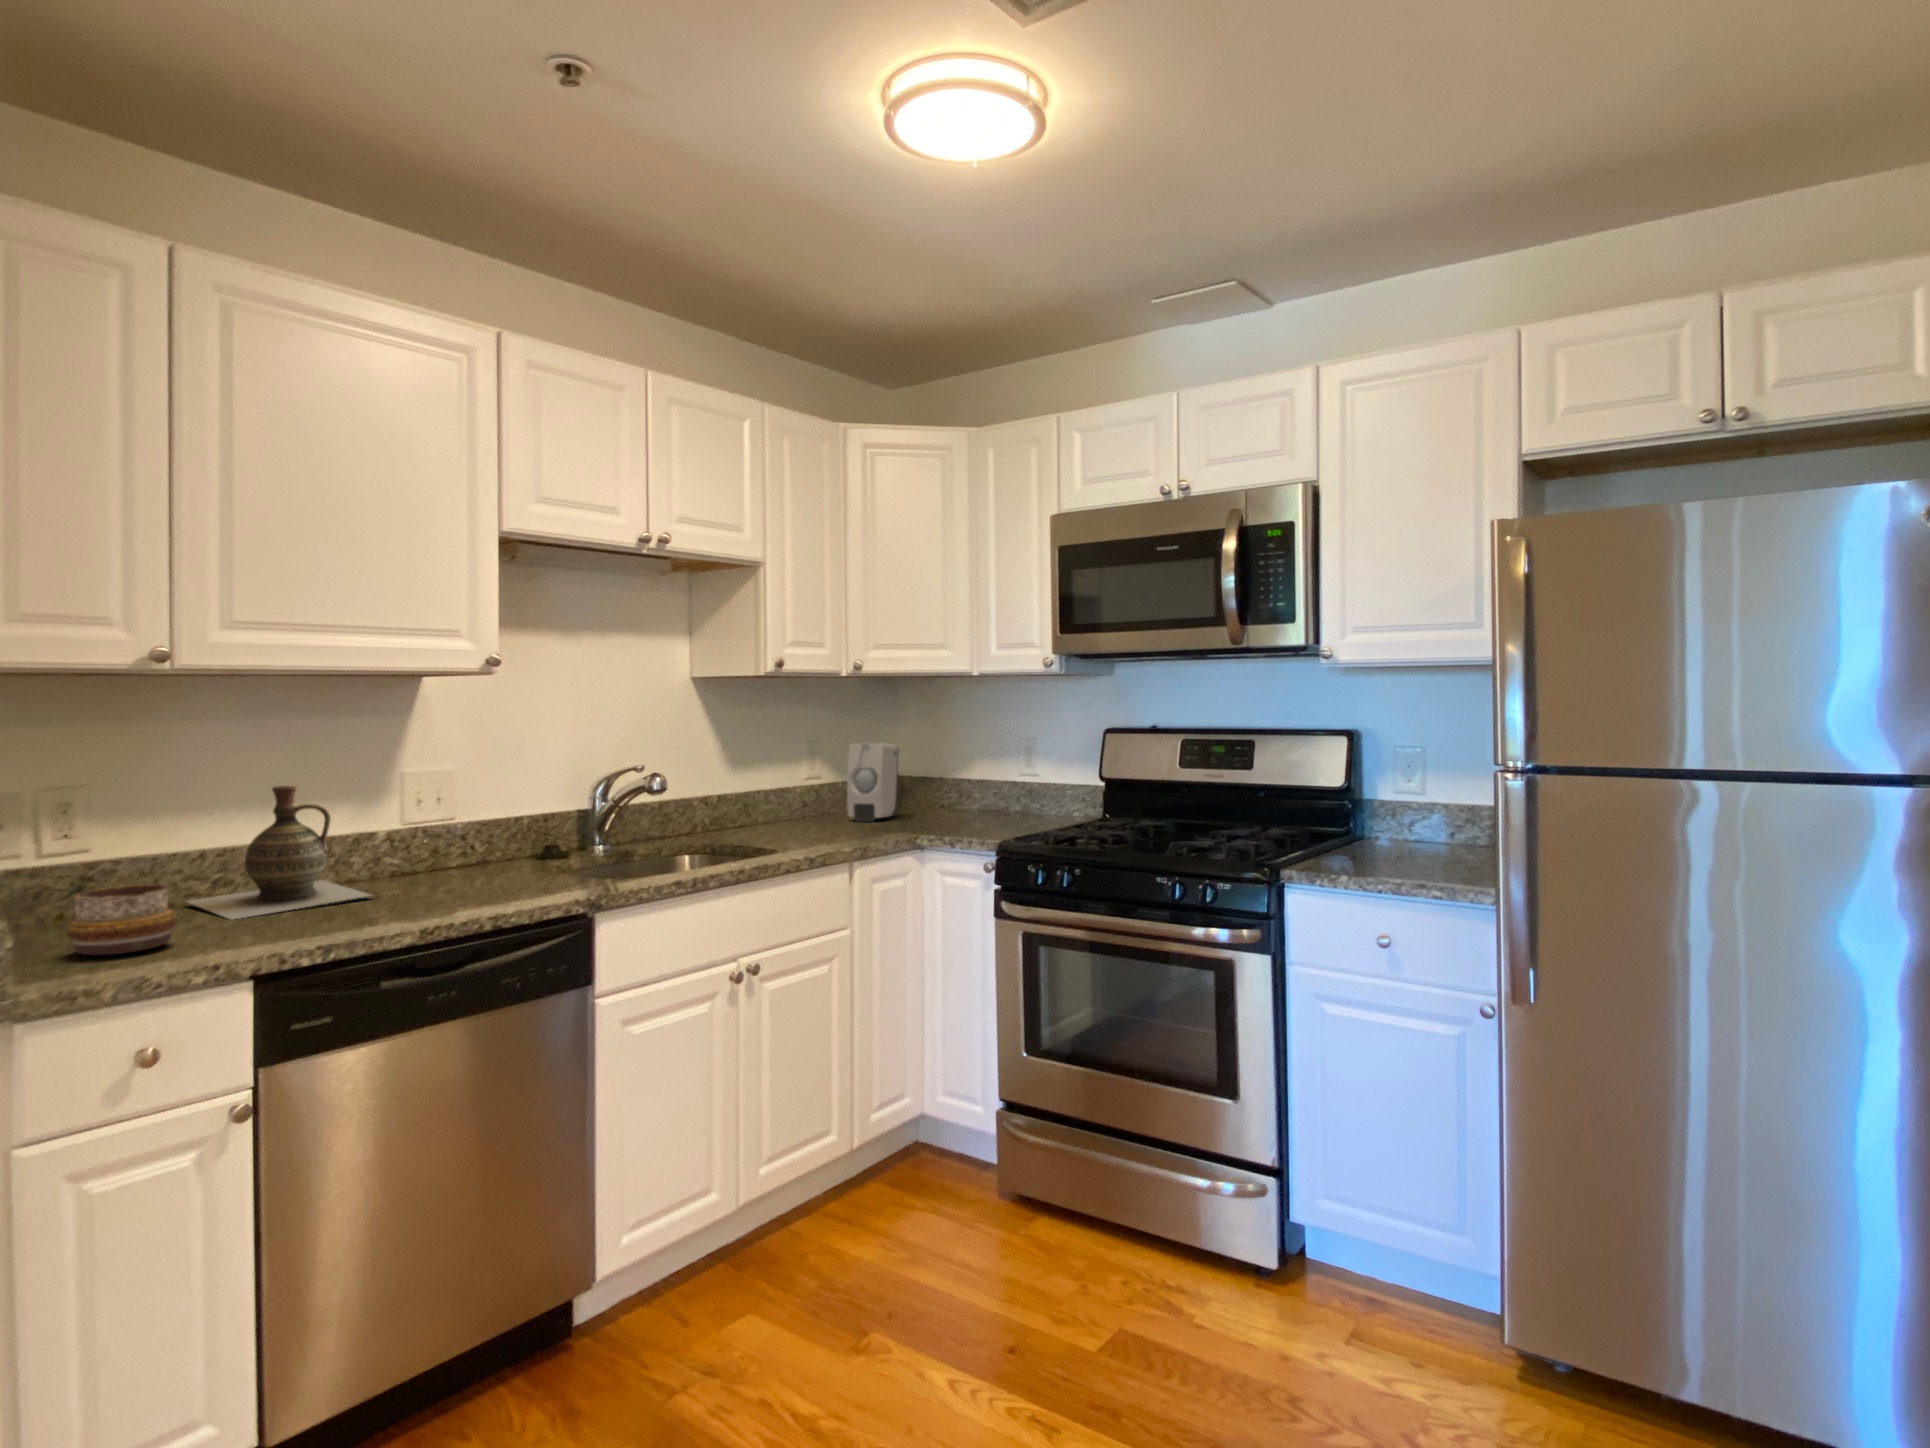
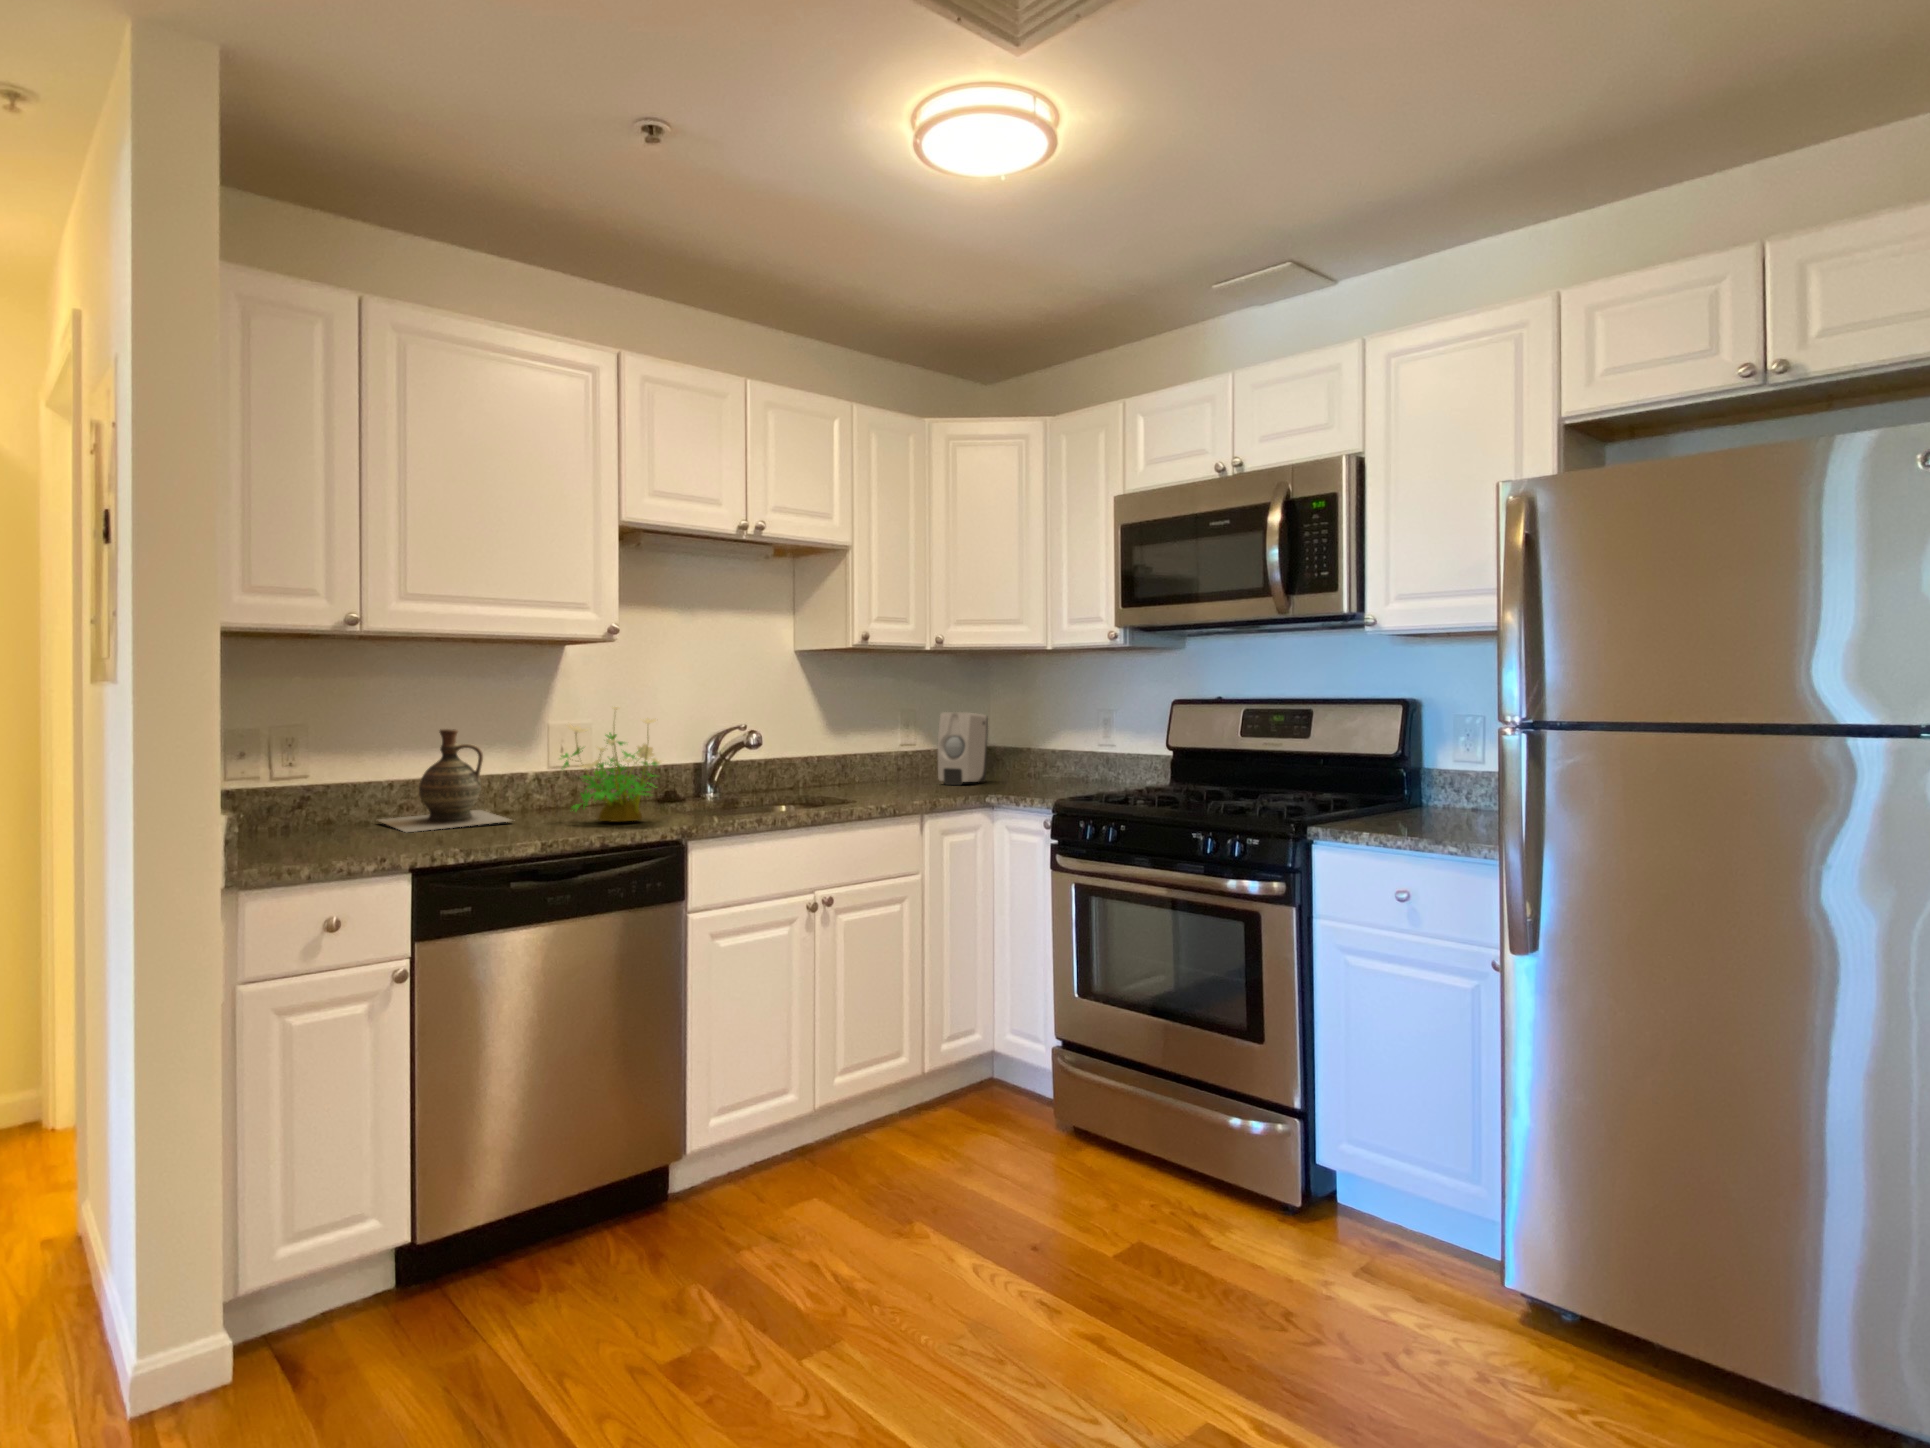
potted plant: none [428,754,565,892] -> present [561,707,661,821]
decorative bowl: present [67,885,177,955] -> none [286,798,363,848]

